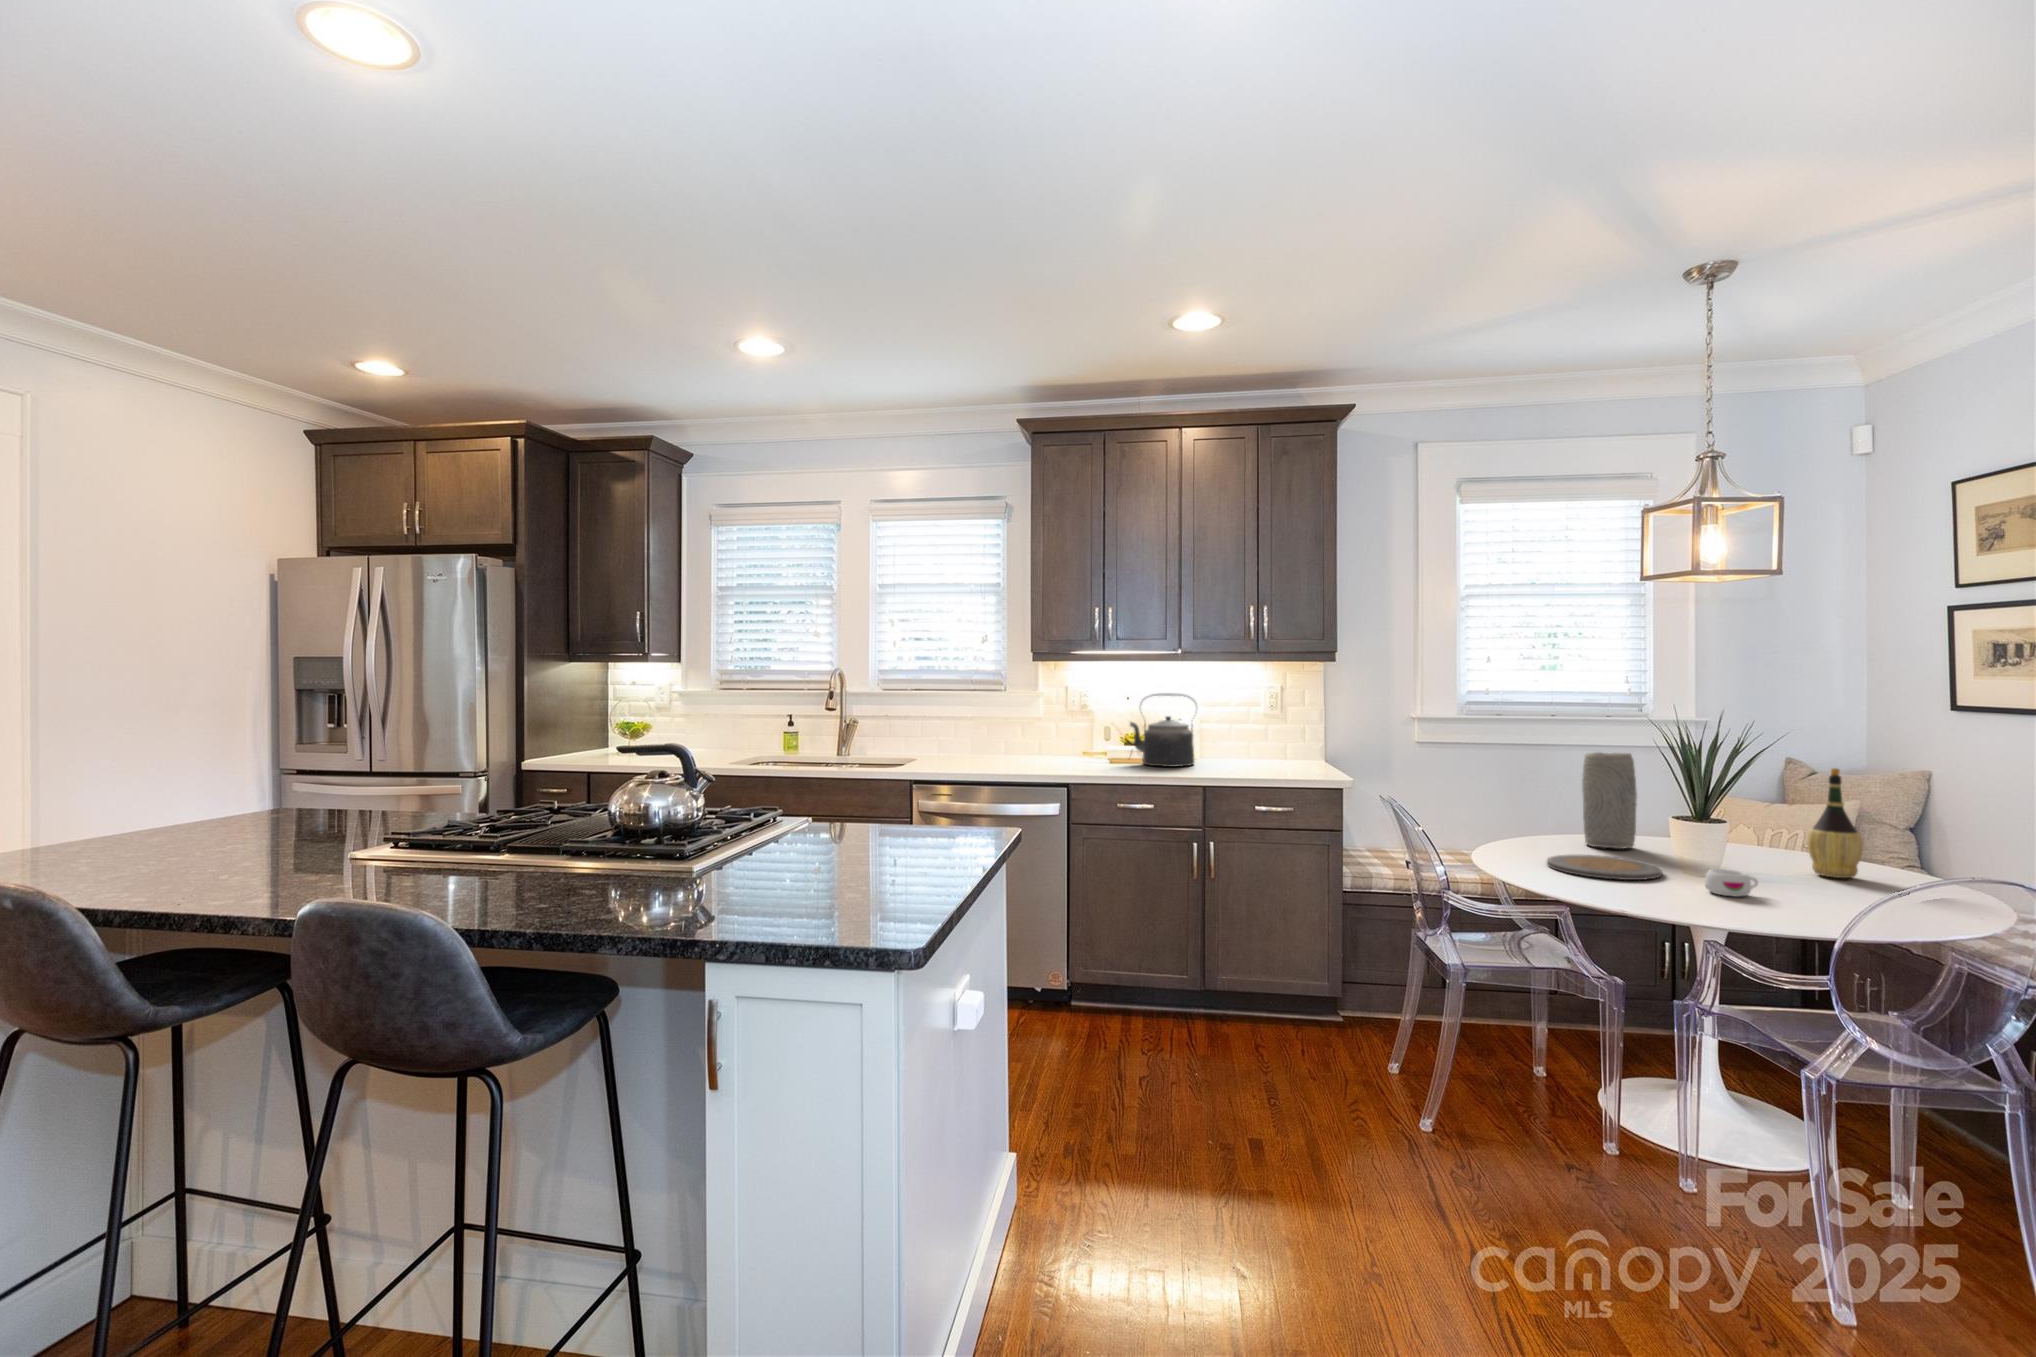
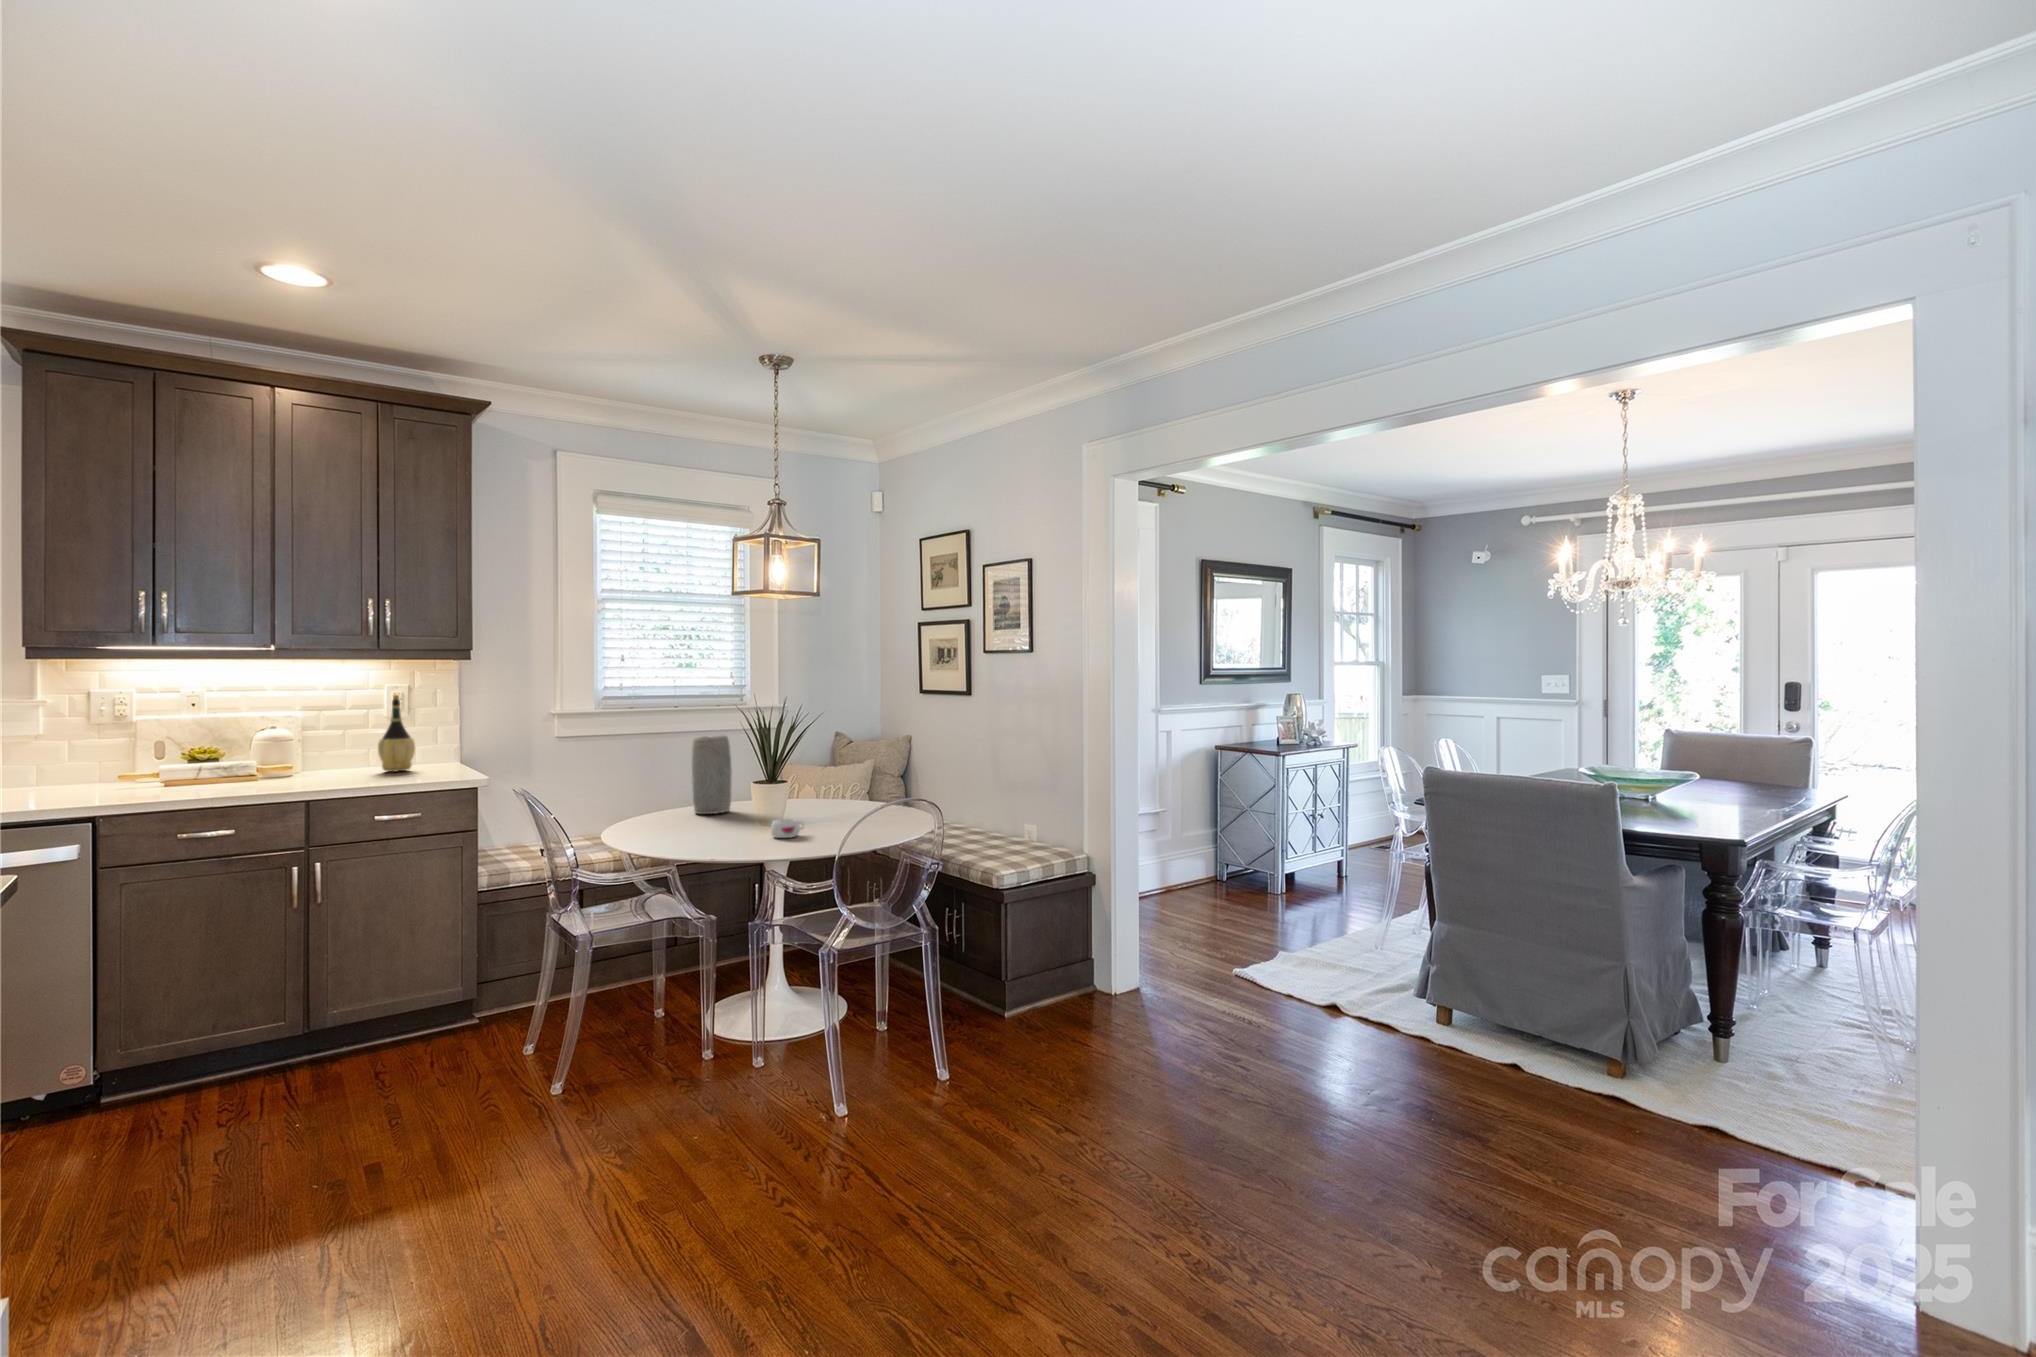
kettle: present [1130,693,1197,767] -> none [194,698,296,783]
wine bottle: present [1807,768,1864,878] -> present [378,695,415,772]
plate: present [1547,854,1662,880] -> none [660,820,745,839]

